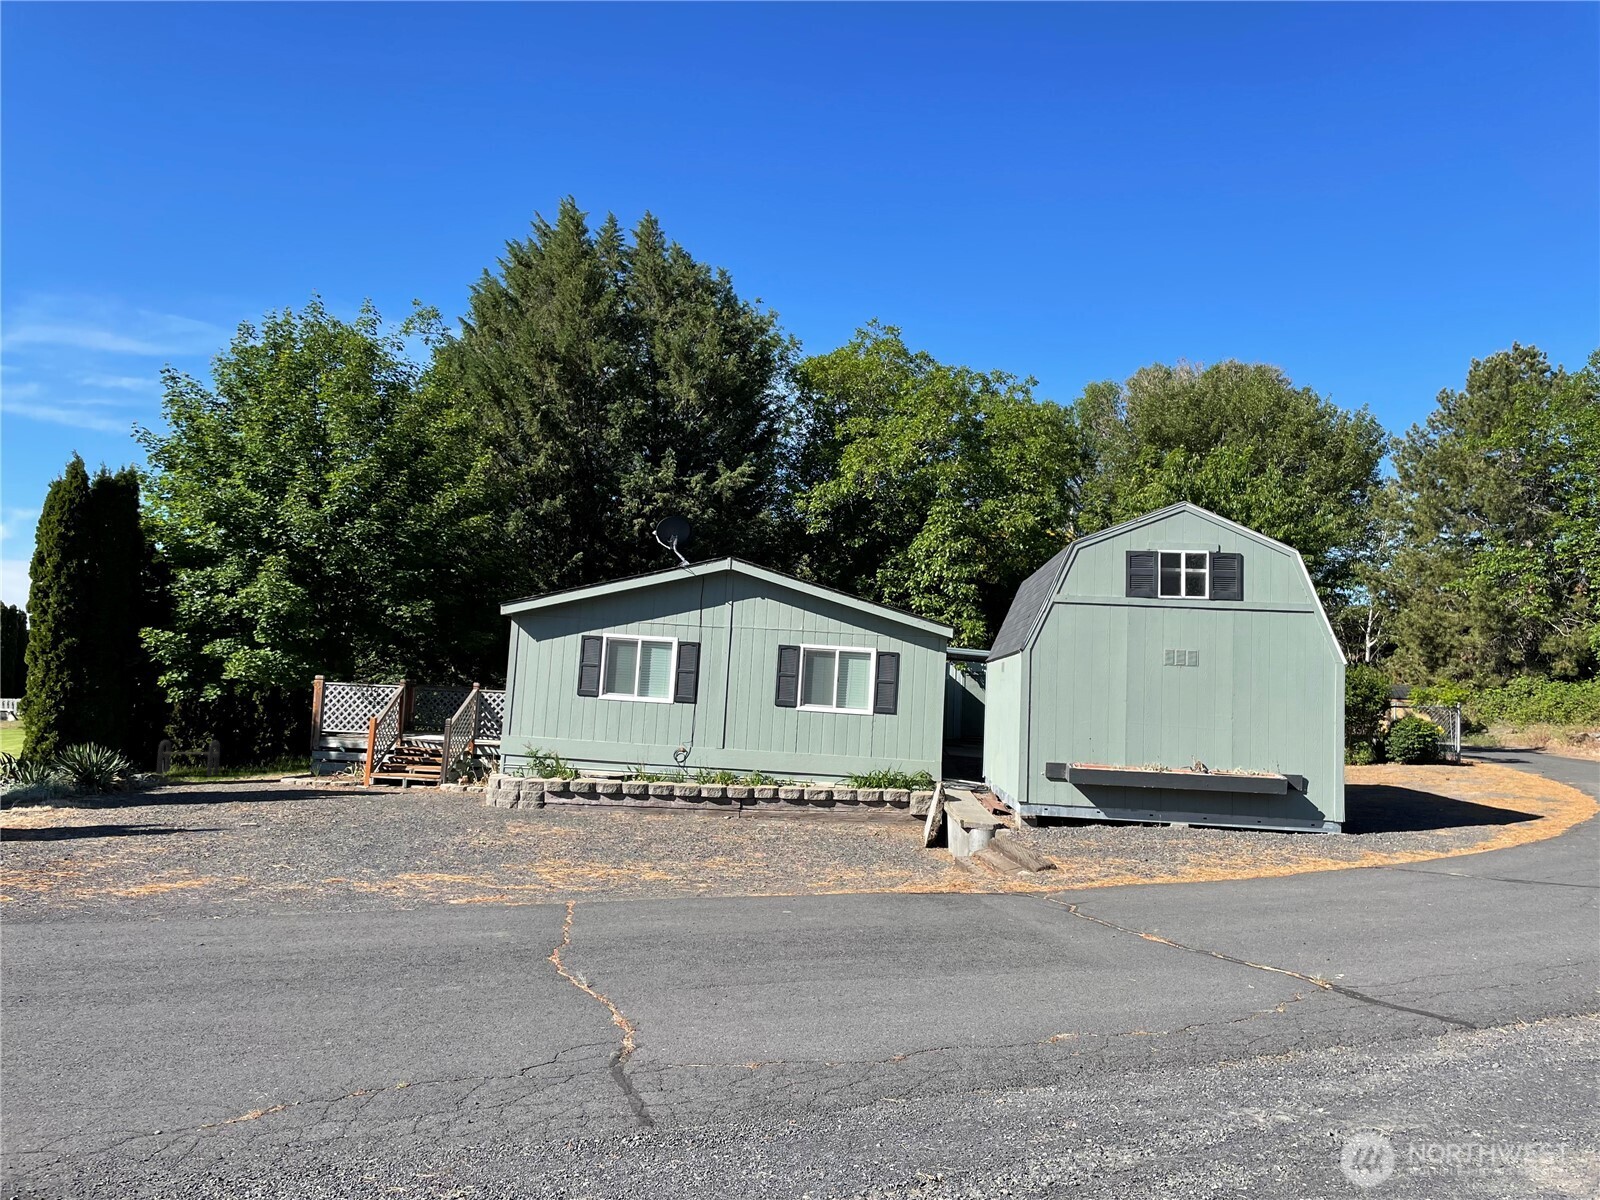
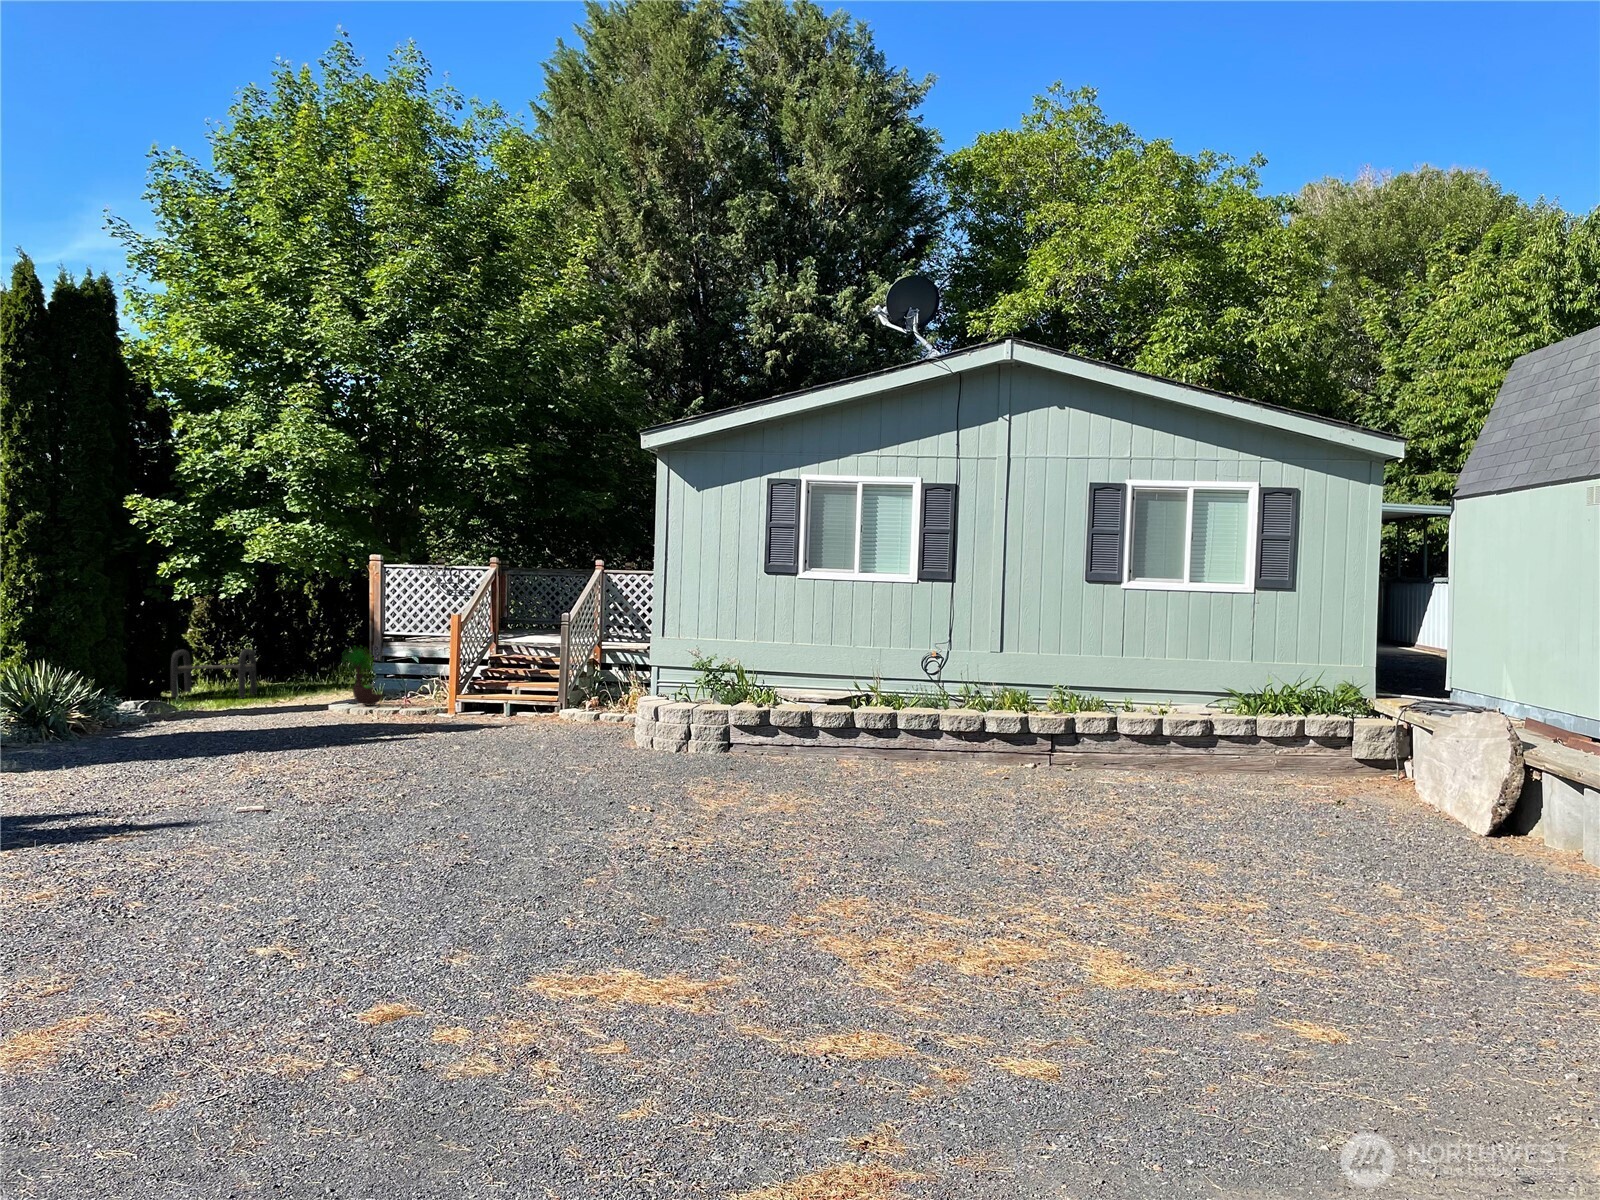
potted tree: none [289,736,318,782] -> present [344,646,383,706]

